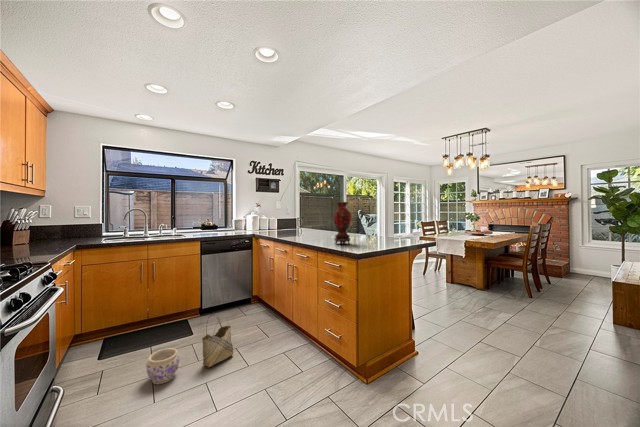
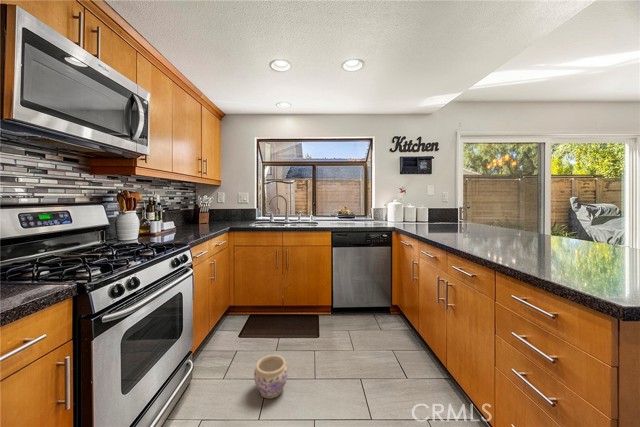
vase: present [333,202,351,245] -> none [535,173,586,265]
woven basket: present [202,315,233,367] -> none [311,328,351,398]

